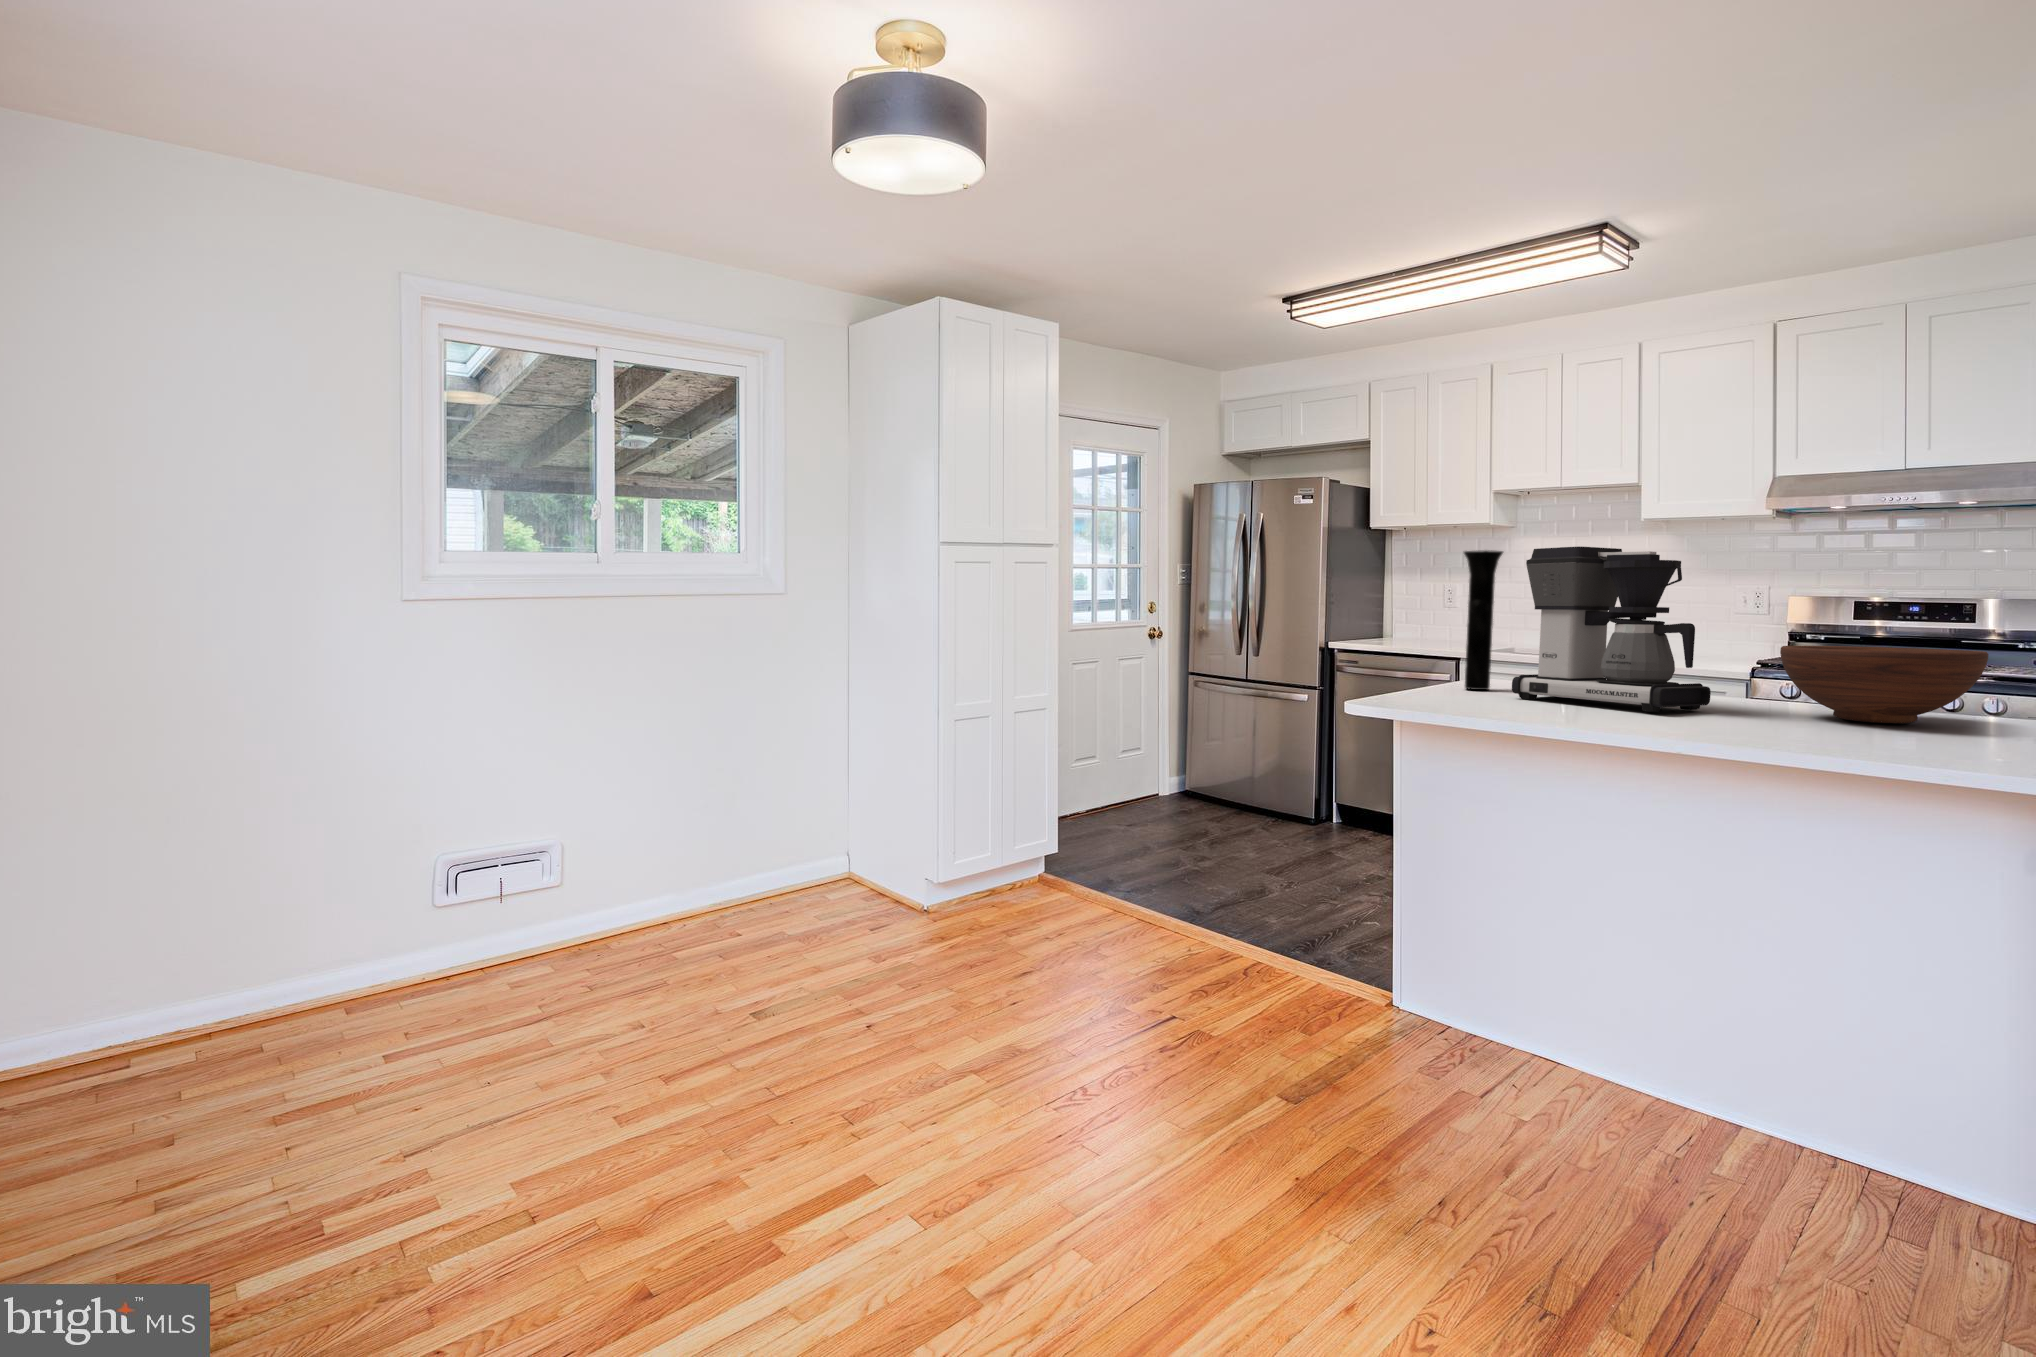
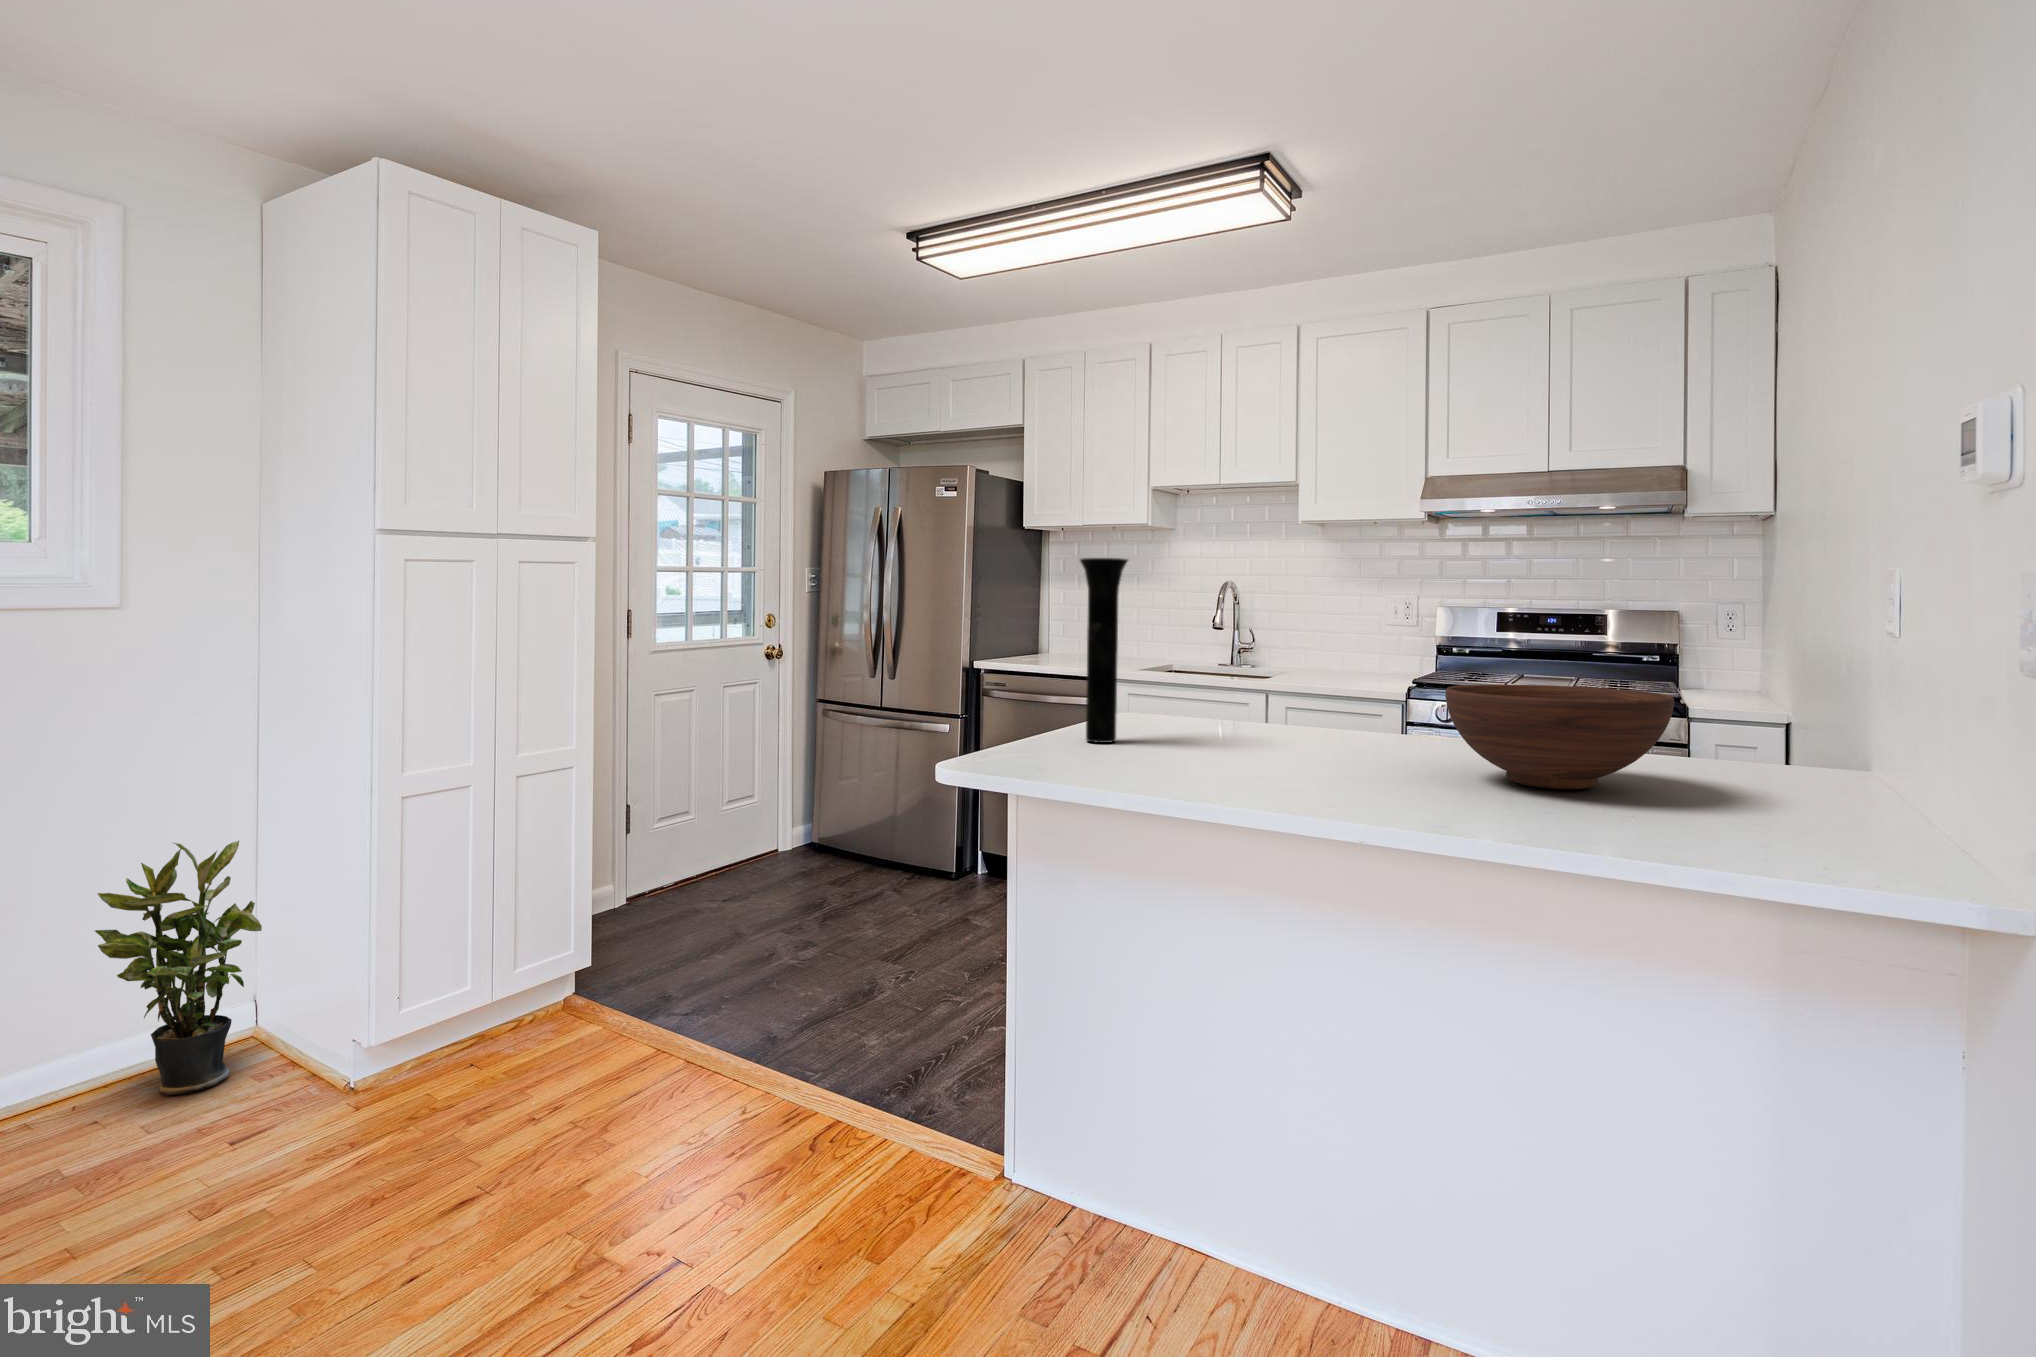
coffee maker: present [1512,547,1711,712] -> none [1136,555,1368,781]
potted plant: none [775,744,858,906] -> present [95,841,262,1096]

